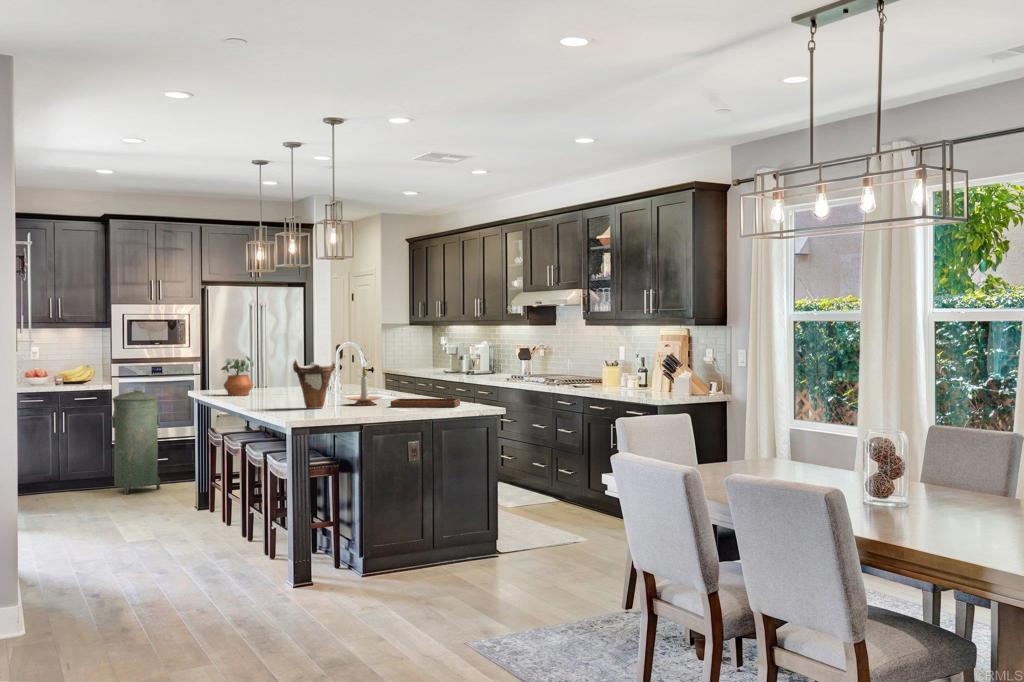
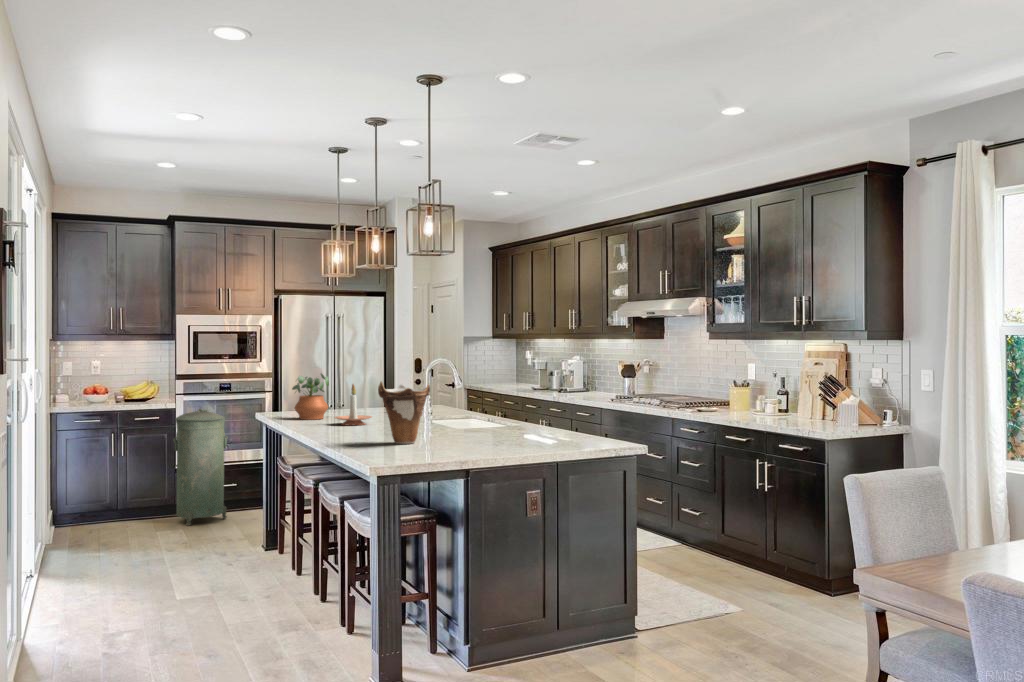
candle holder: present [347,367,382,405] -> present [335,384,372,425]
tray: present [391,384,460,407] -> none [500,412,585,444]

